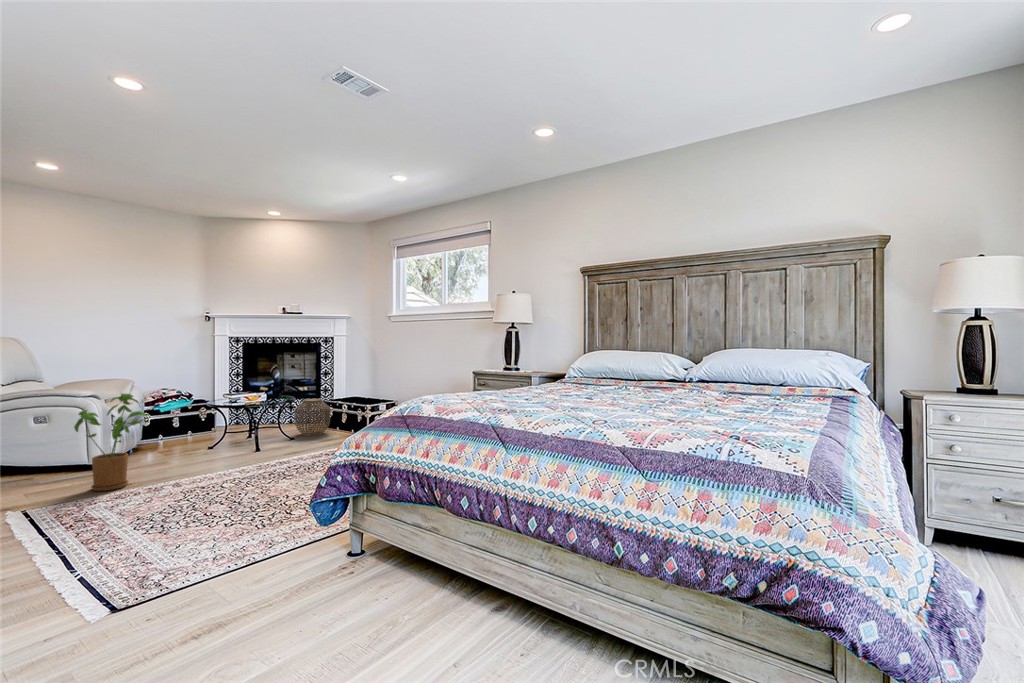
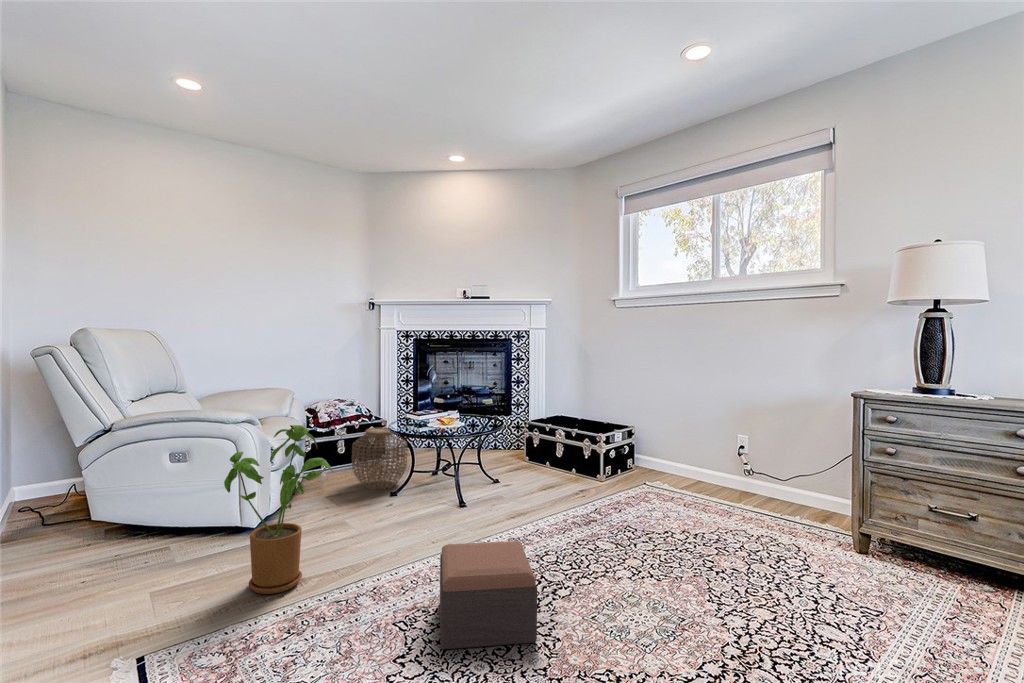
woven basket: present [294,399,331,436] -> present [352,428,407,489]
footstool: none [204,451,266,500] -> present [440,541,537,649]

